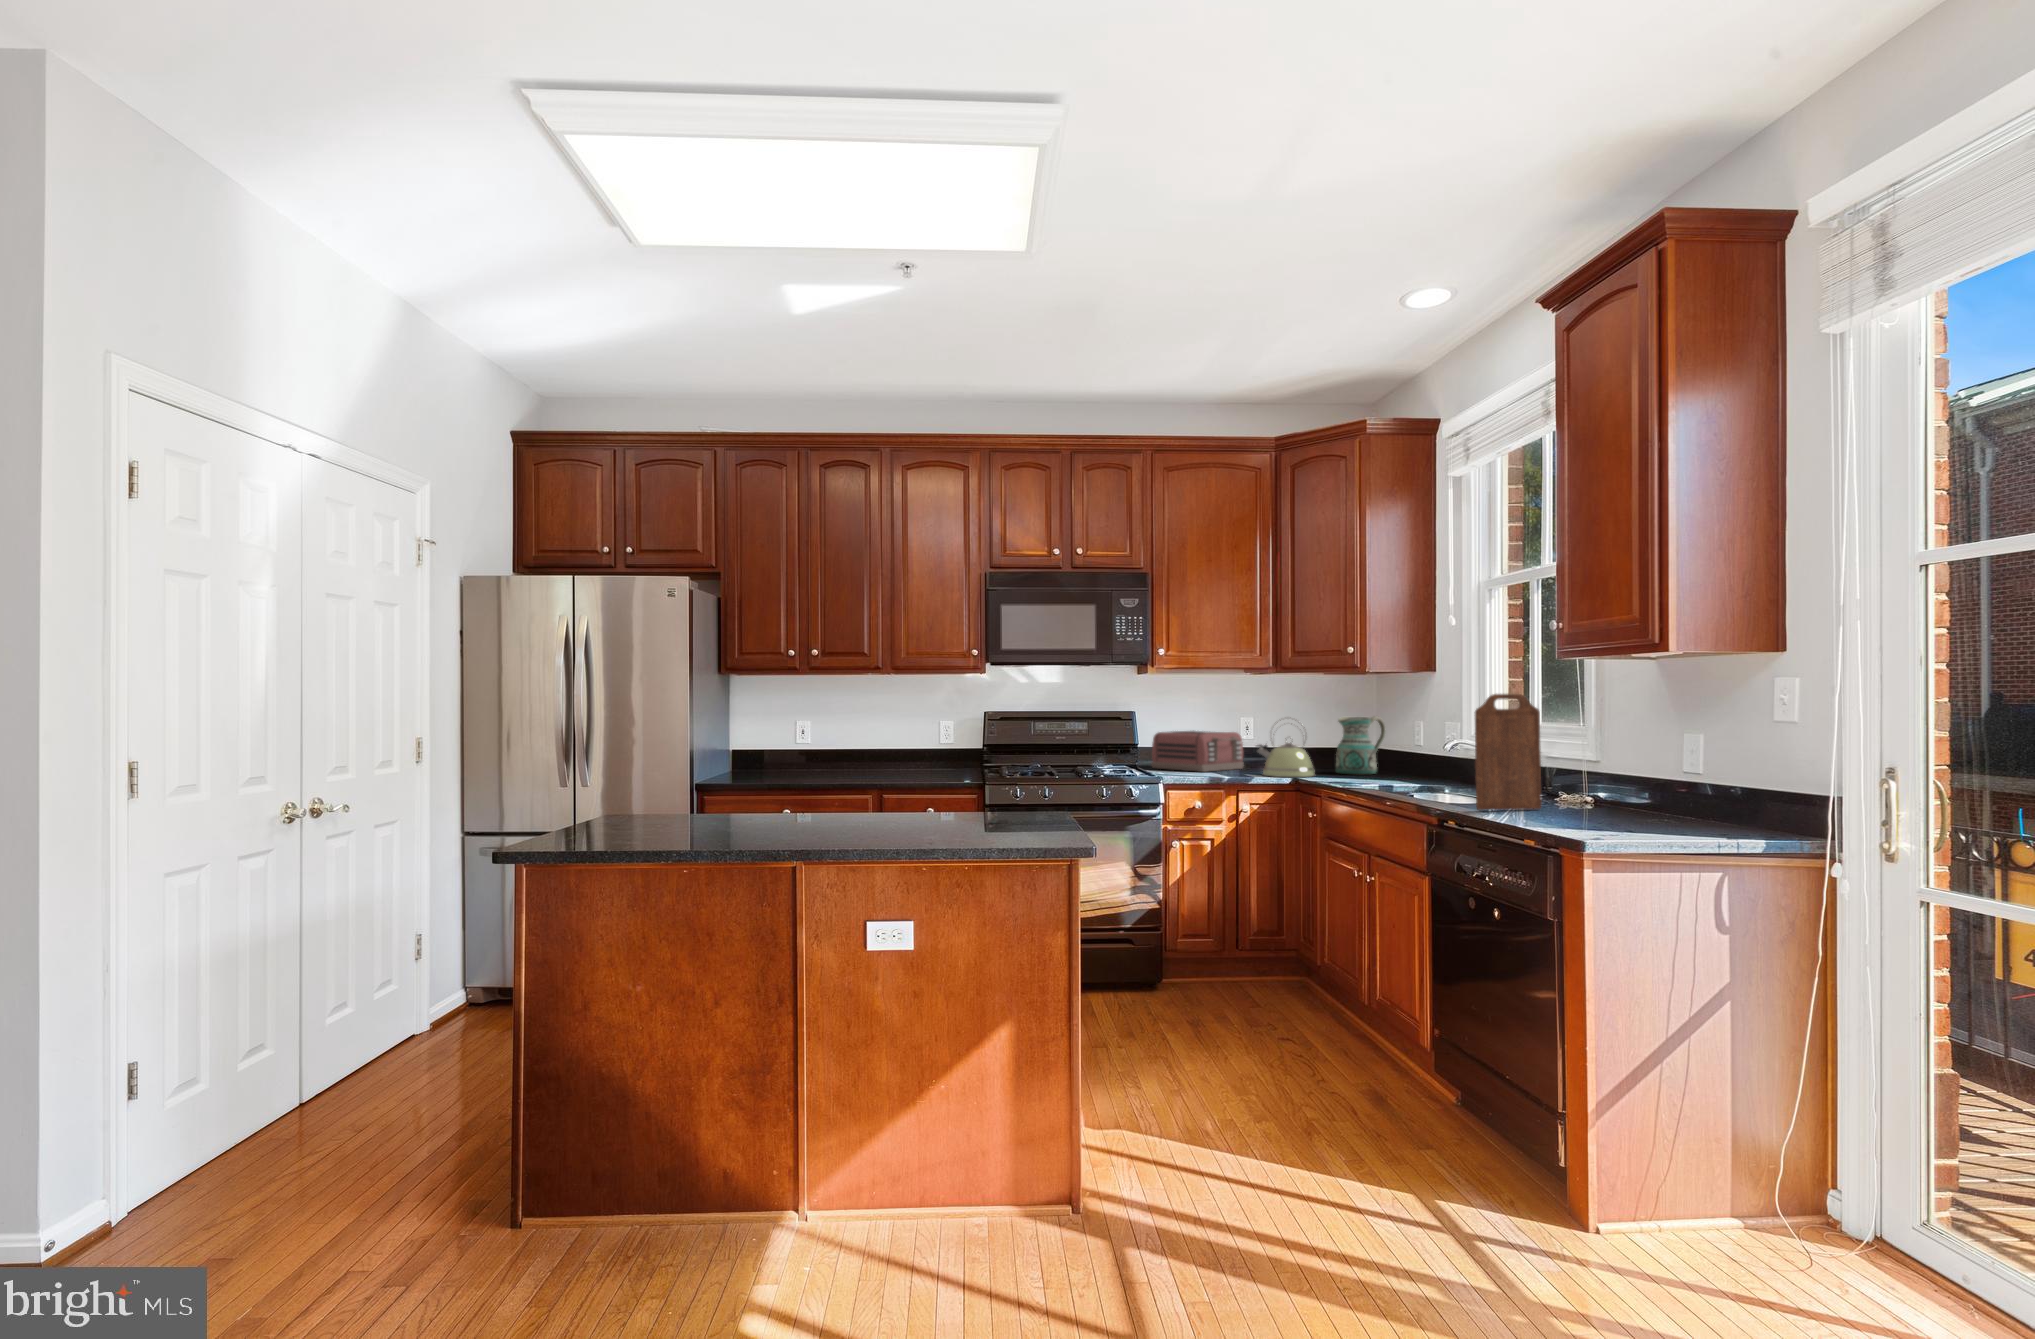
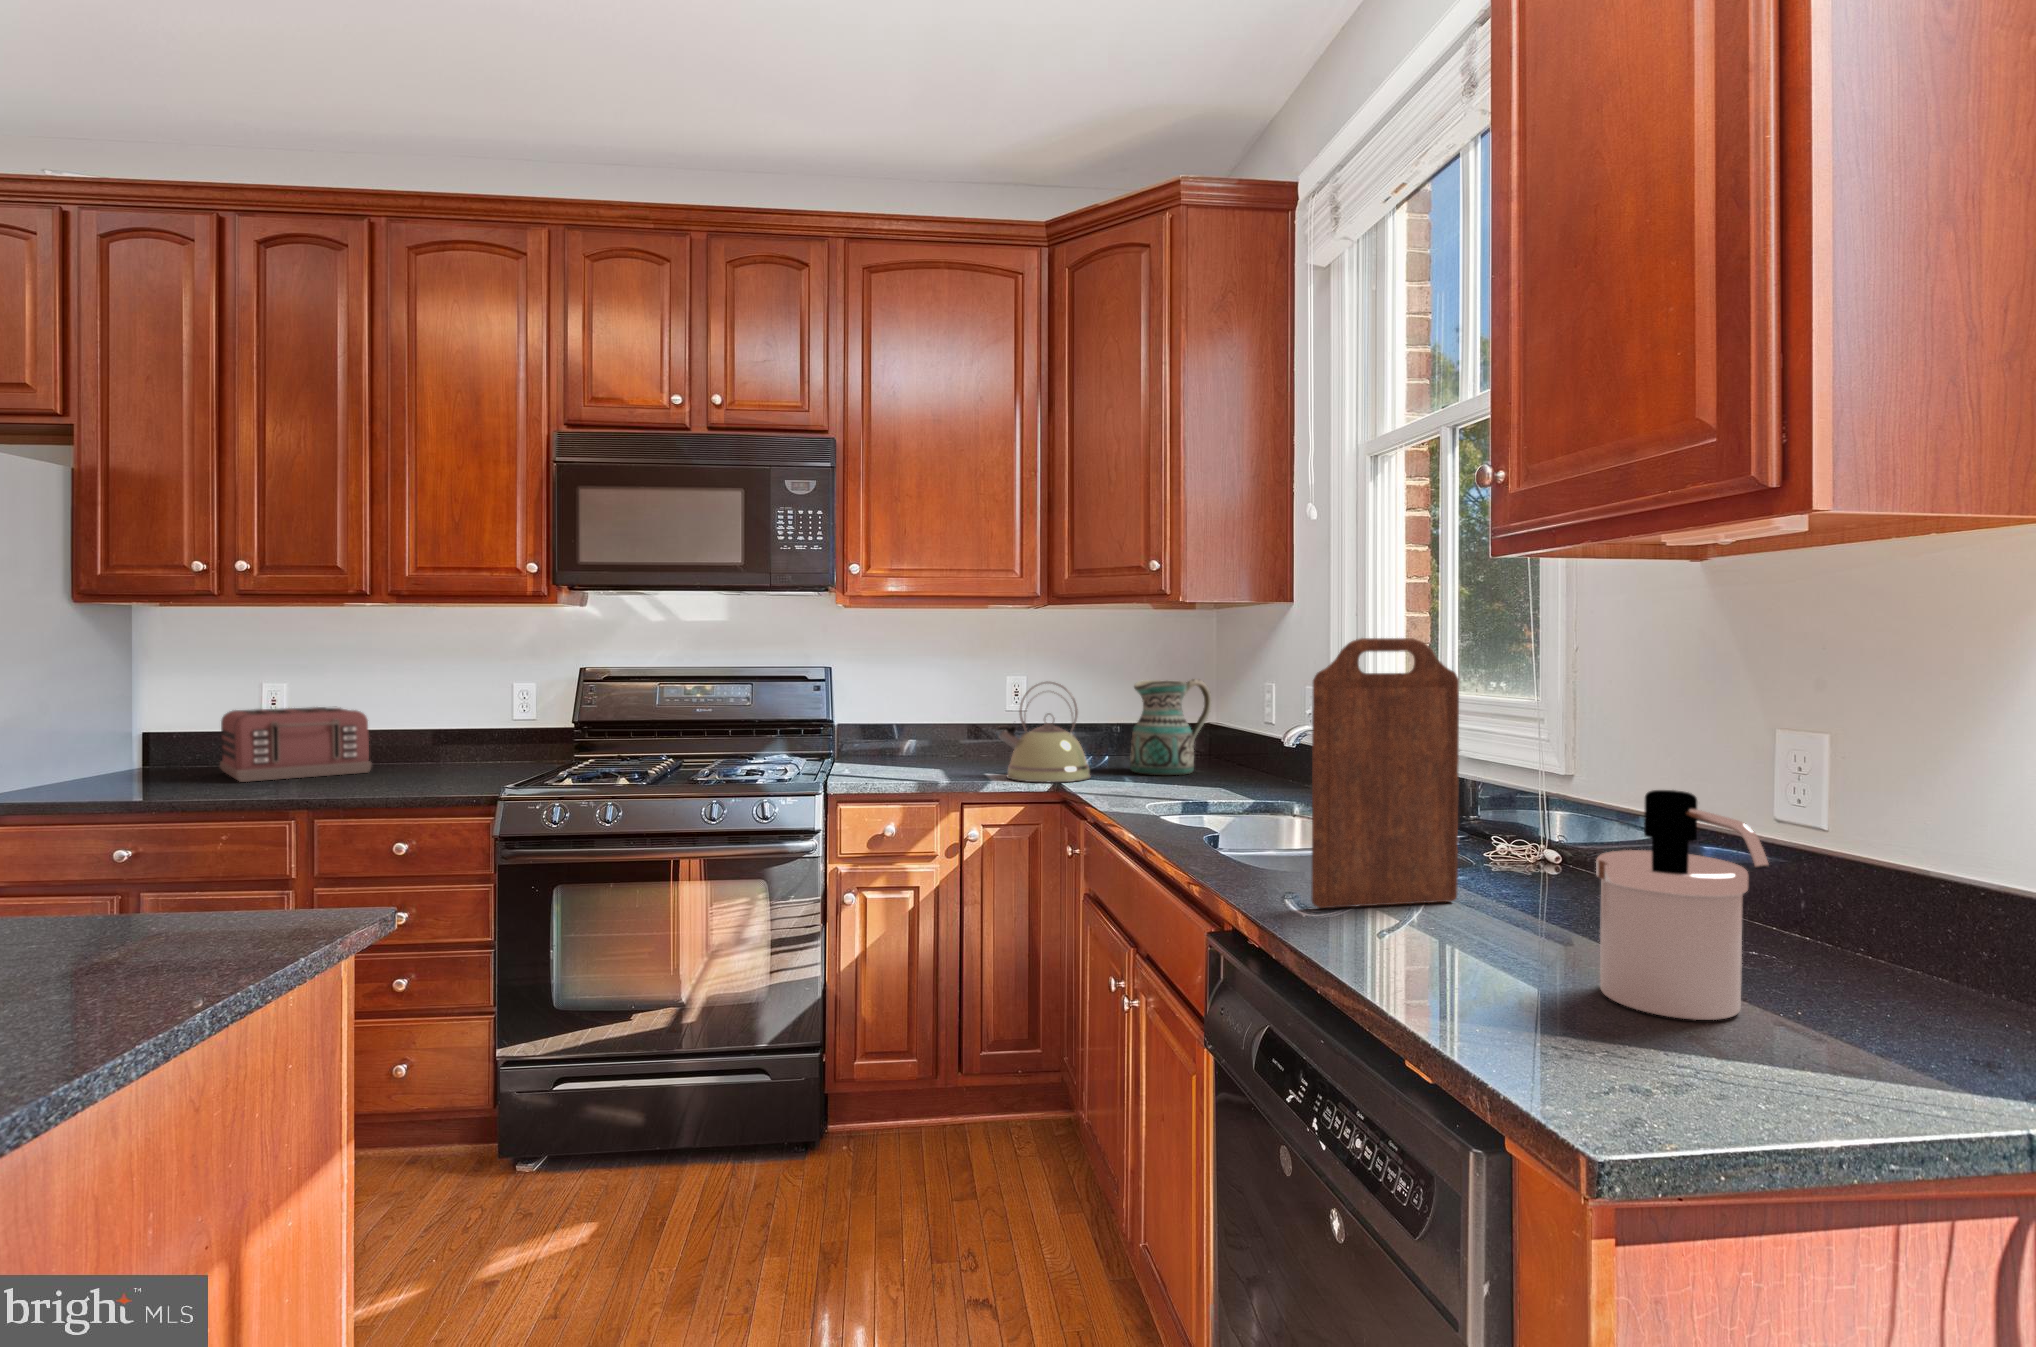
toaster: present [1151,731,1244,772] -> present [220,707,371,782]
soap dispenser: none [1592,750,1645,828] -> present [1596,790,1769,1020]

